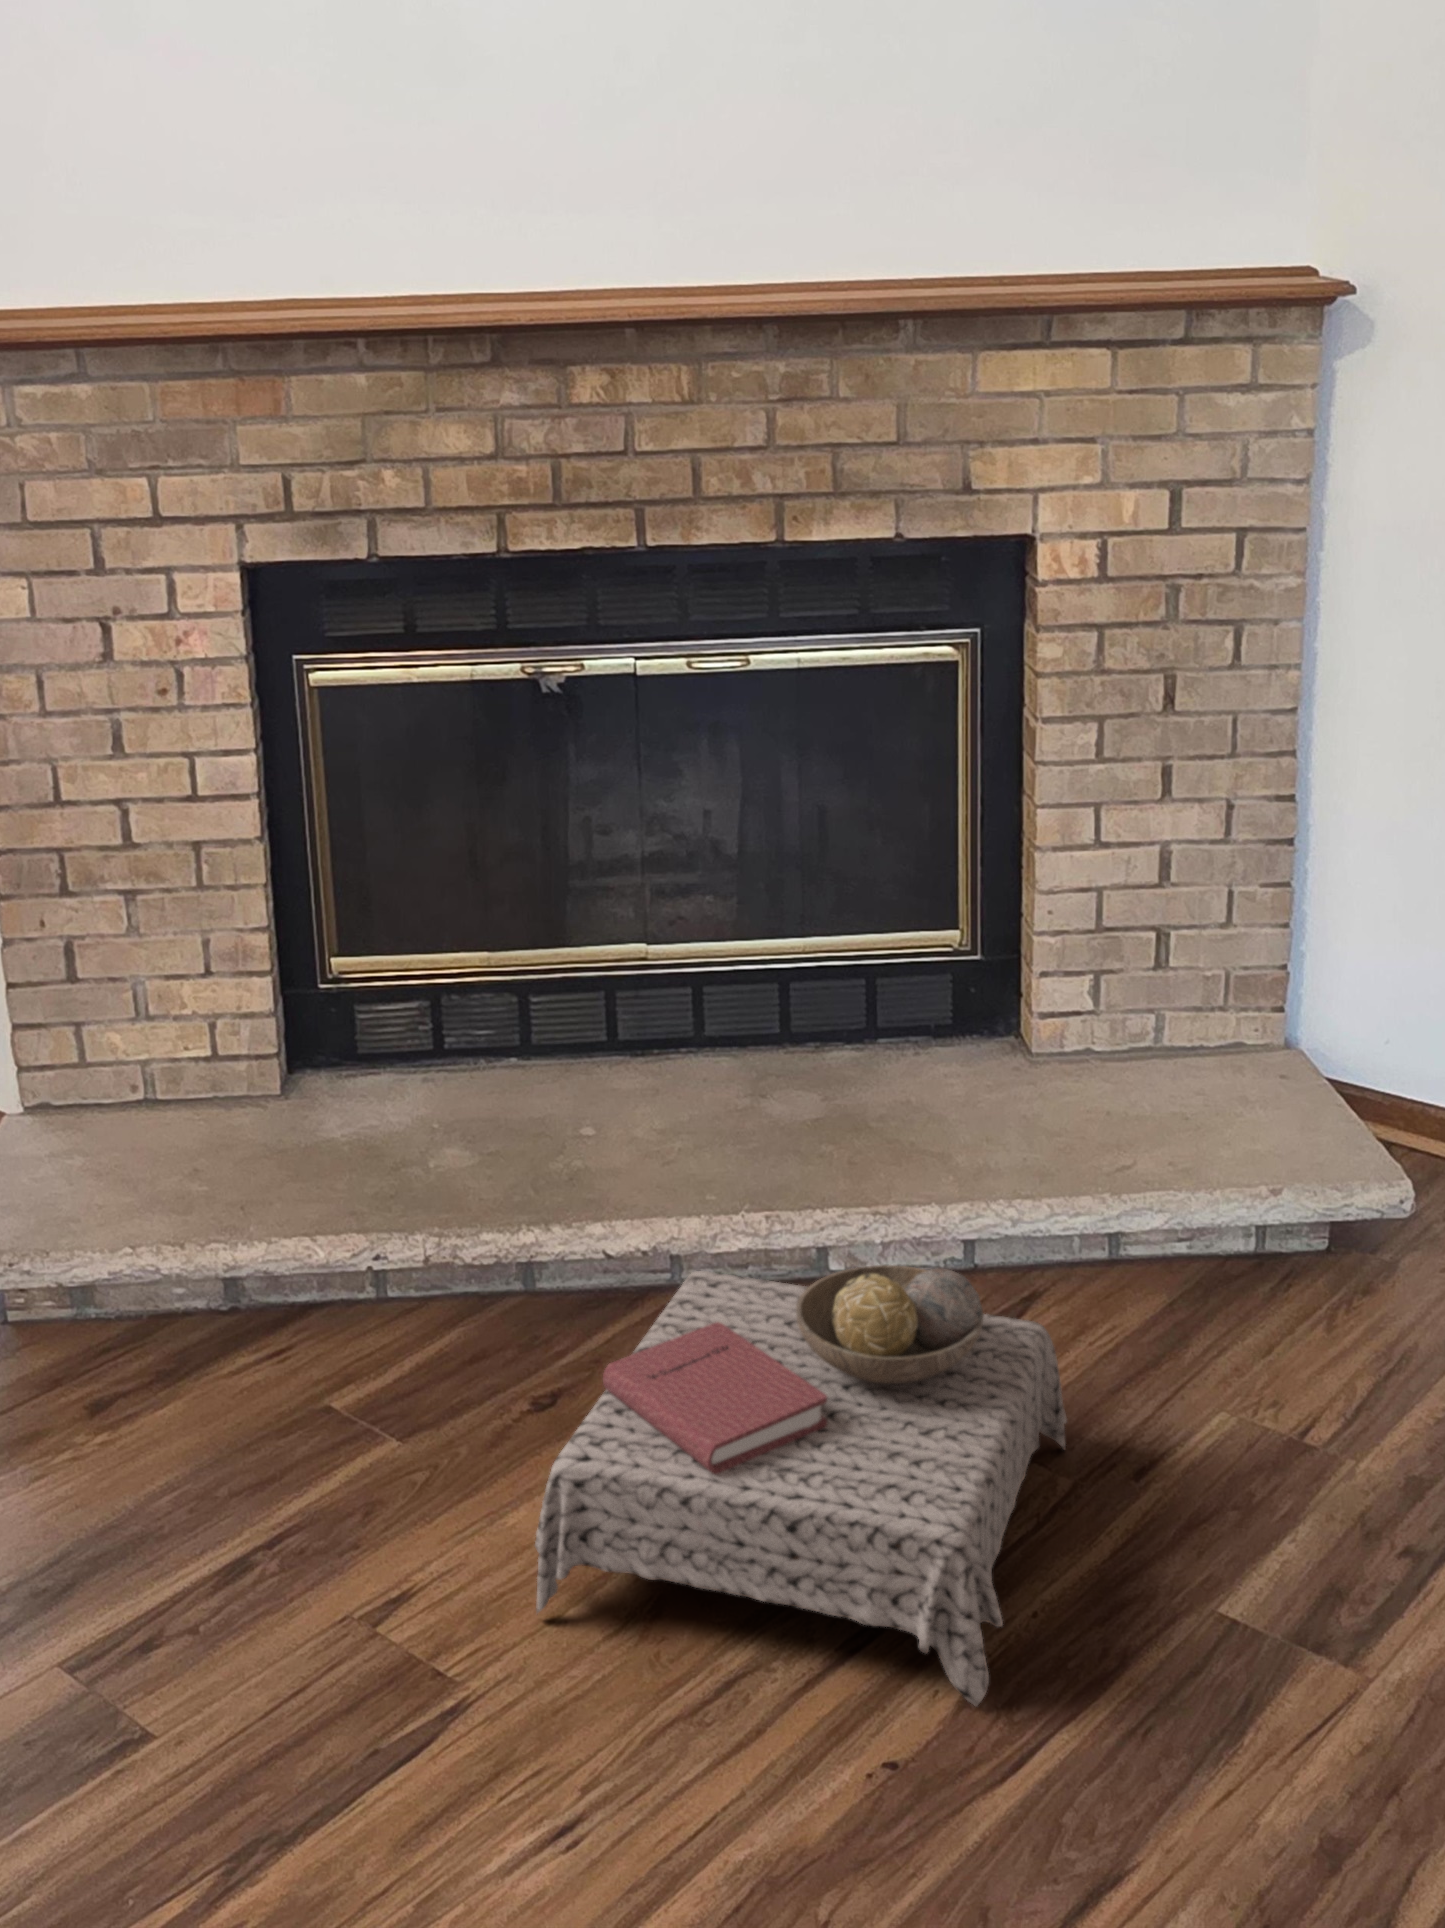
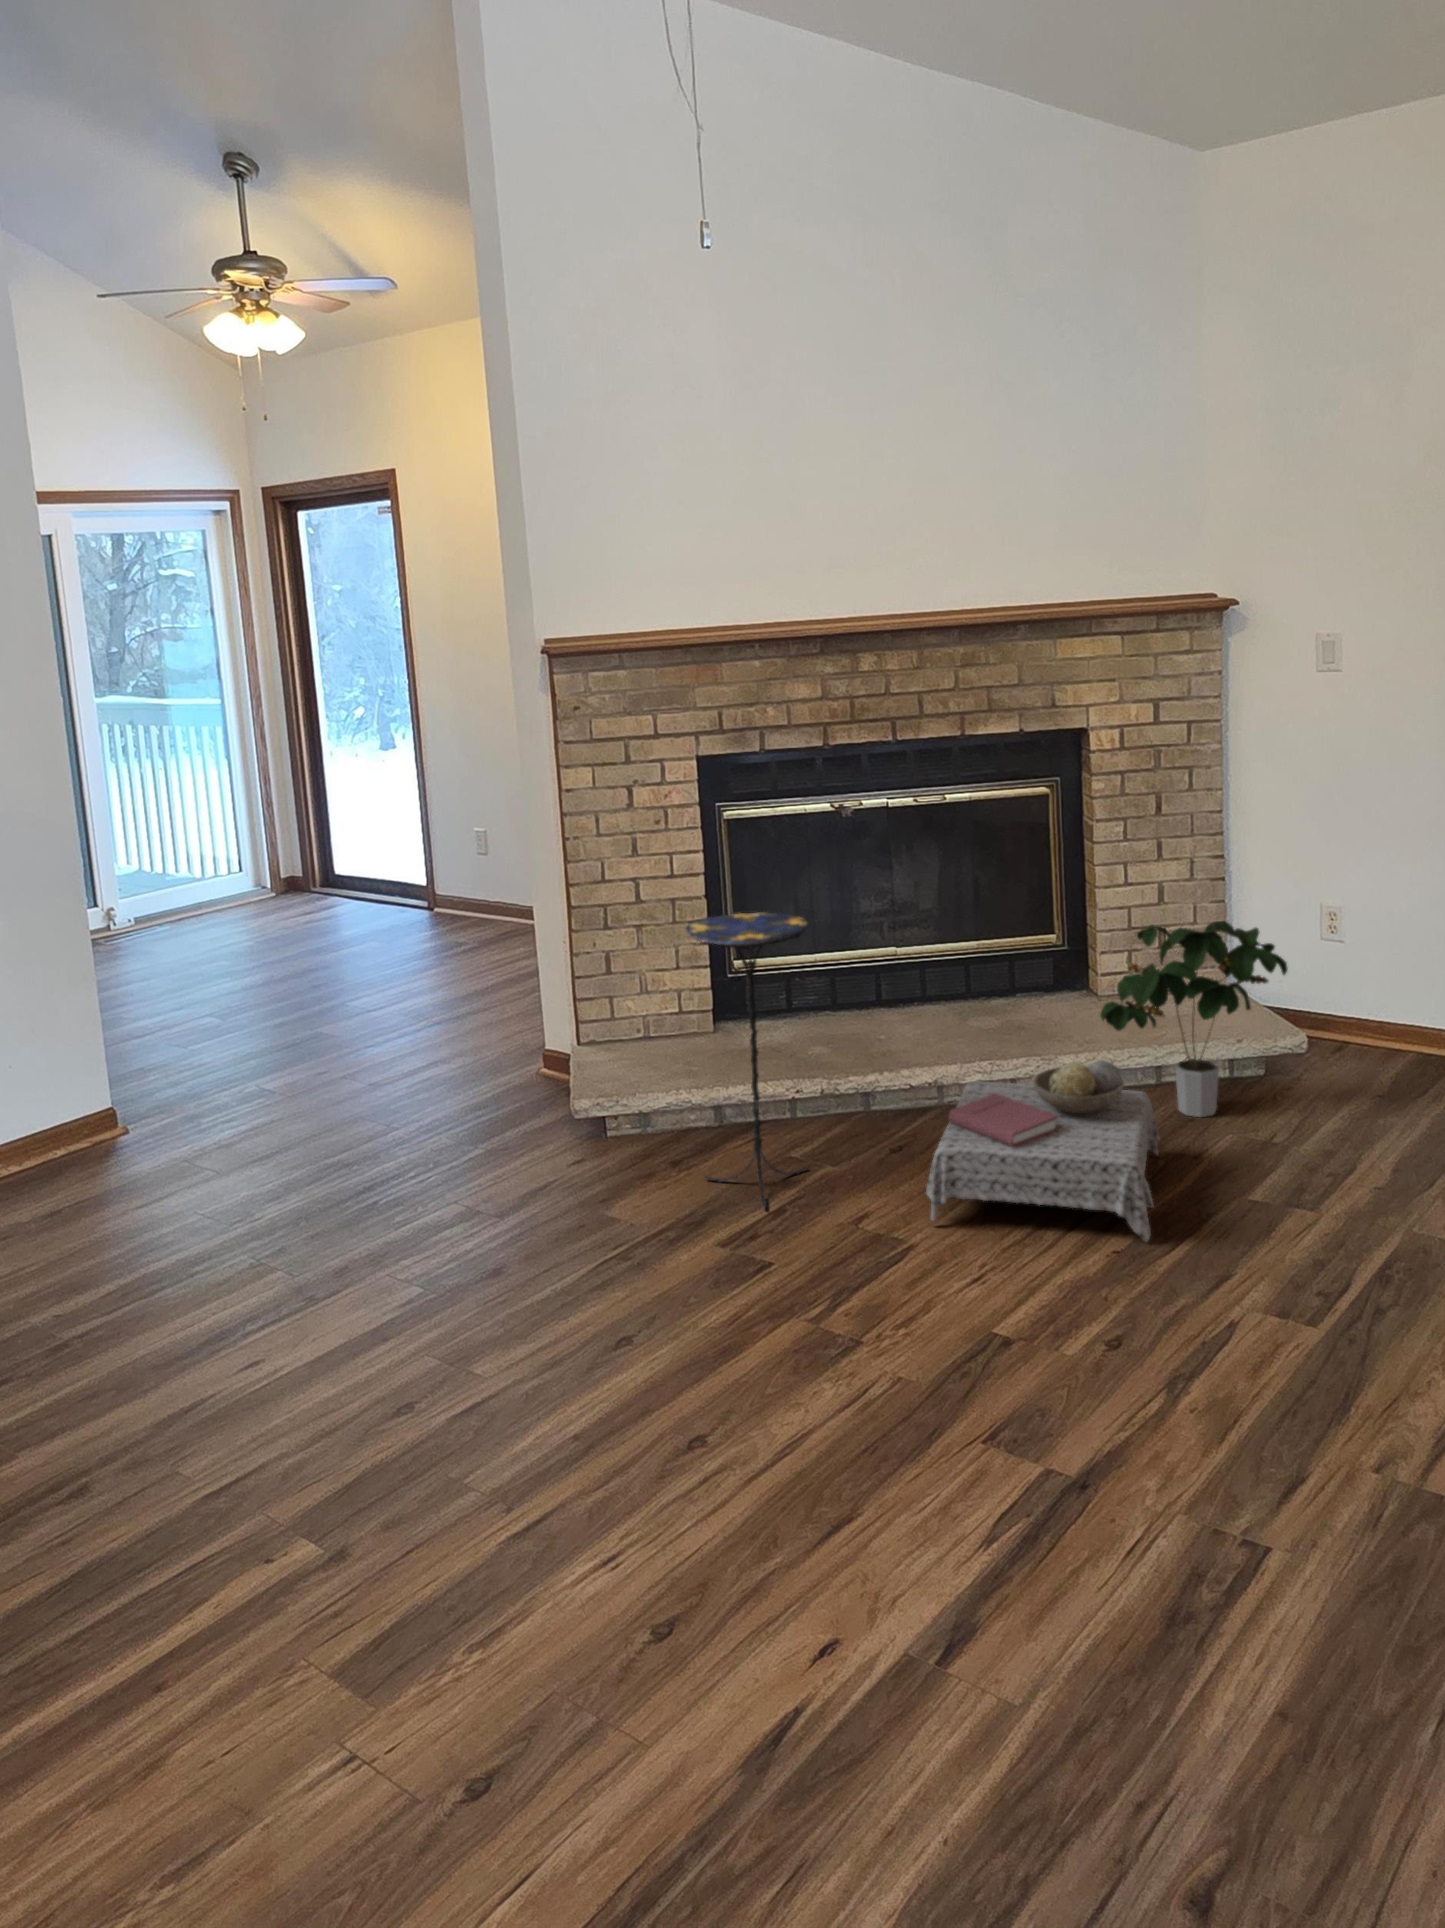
side table: none [57,914,354,1542] -> present [686,912,809,1207]
potted plant: none [987,958,1373,1348] -> present [1100,921,1288,1117]

